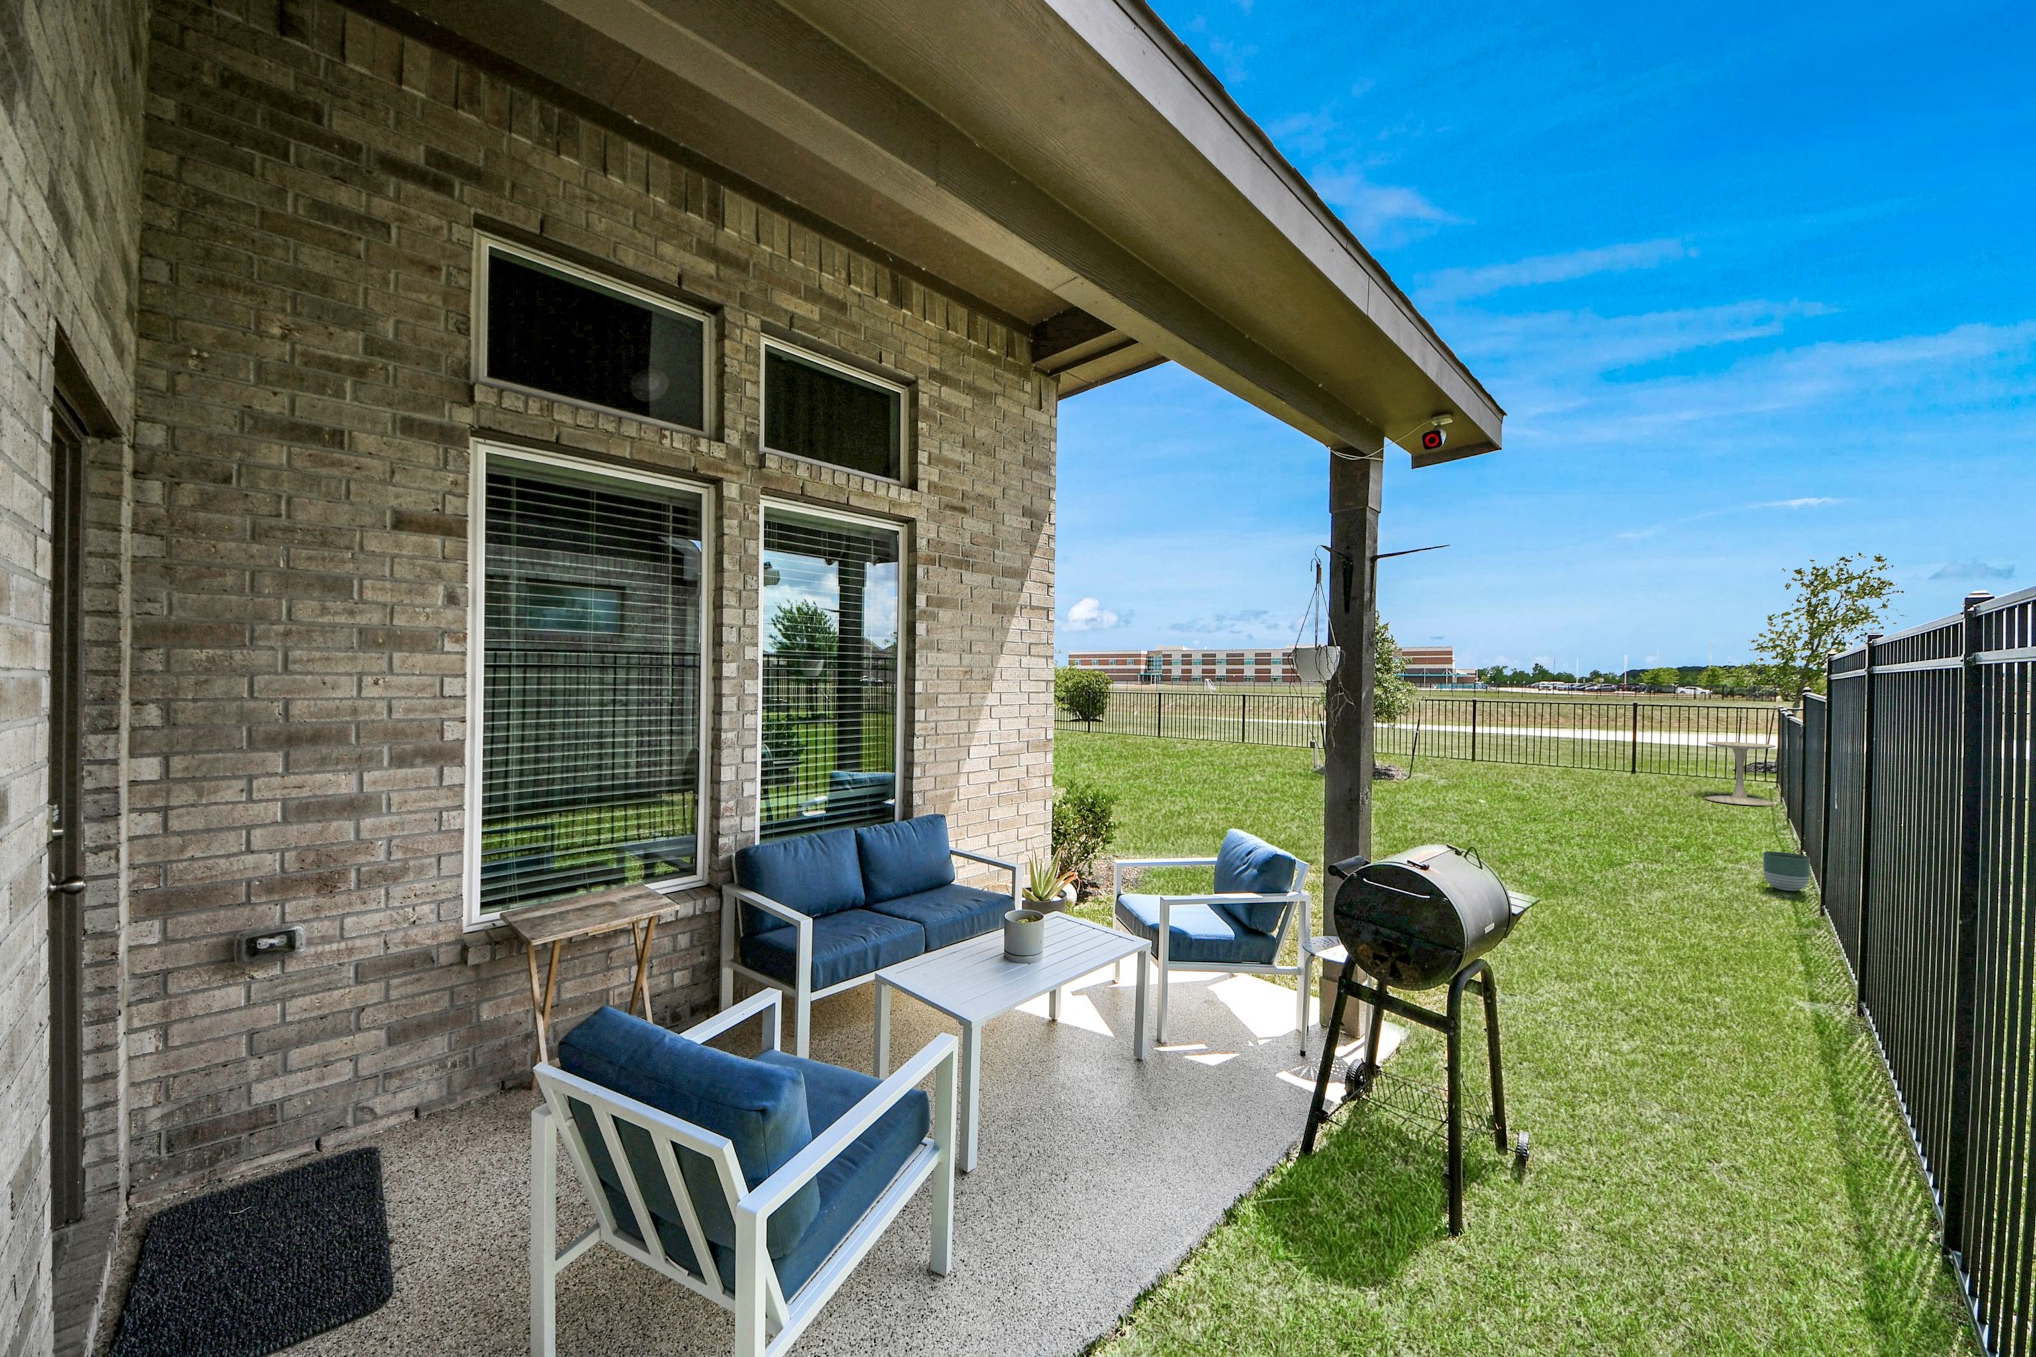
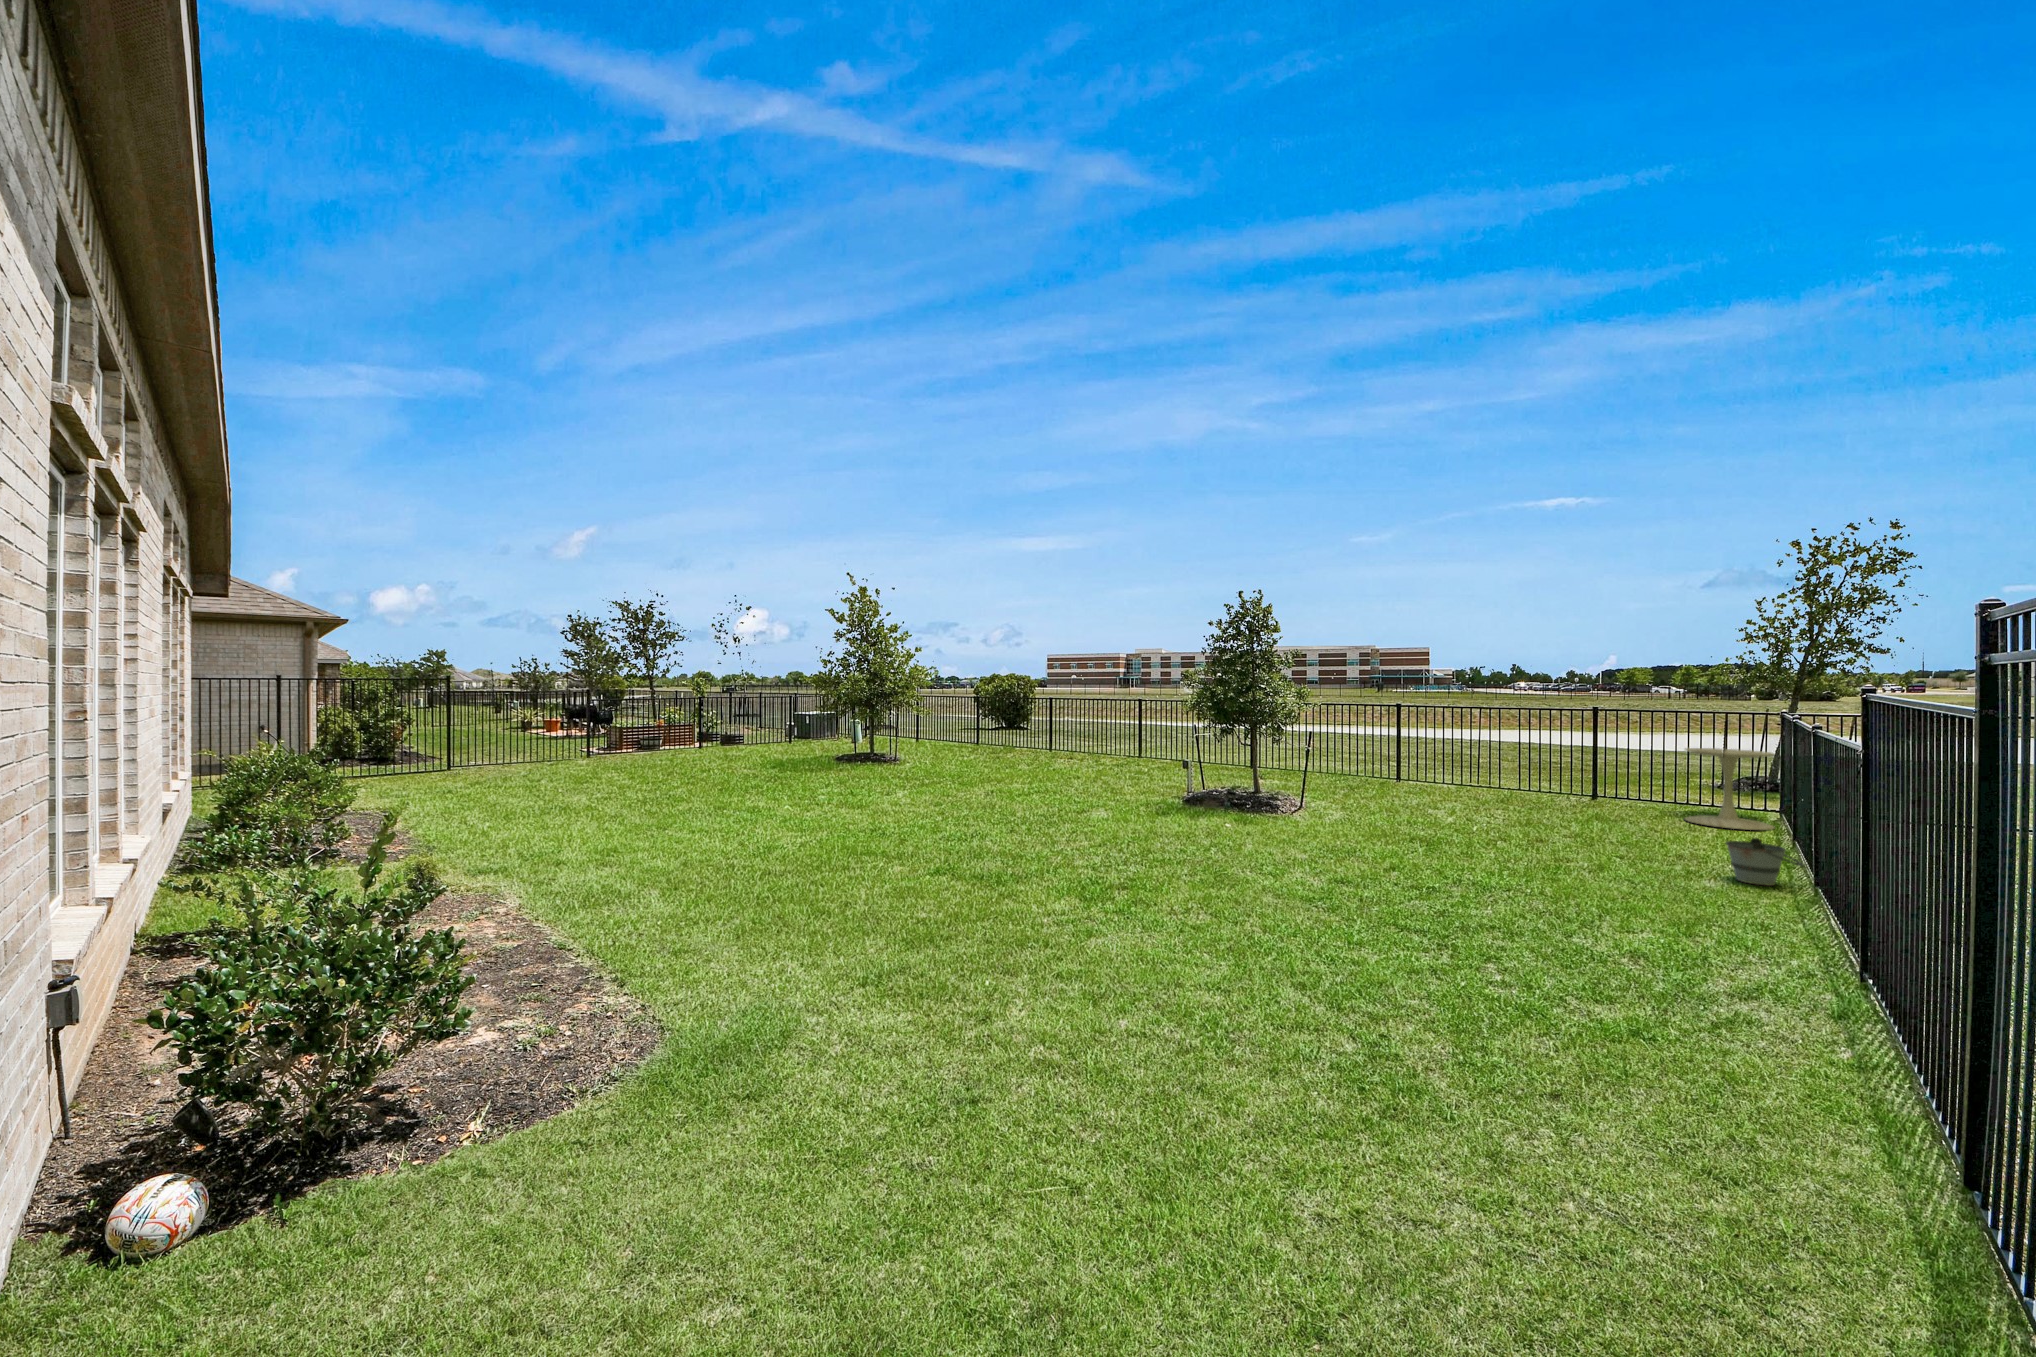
bucket: none [1735,805,1790,839] -> present [1726,838,1803,886]
planter: present [1763,852,1810,891] -> none [1776,927,1854,994]

